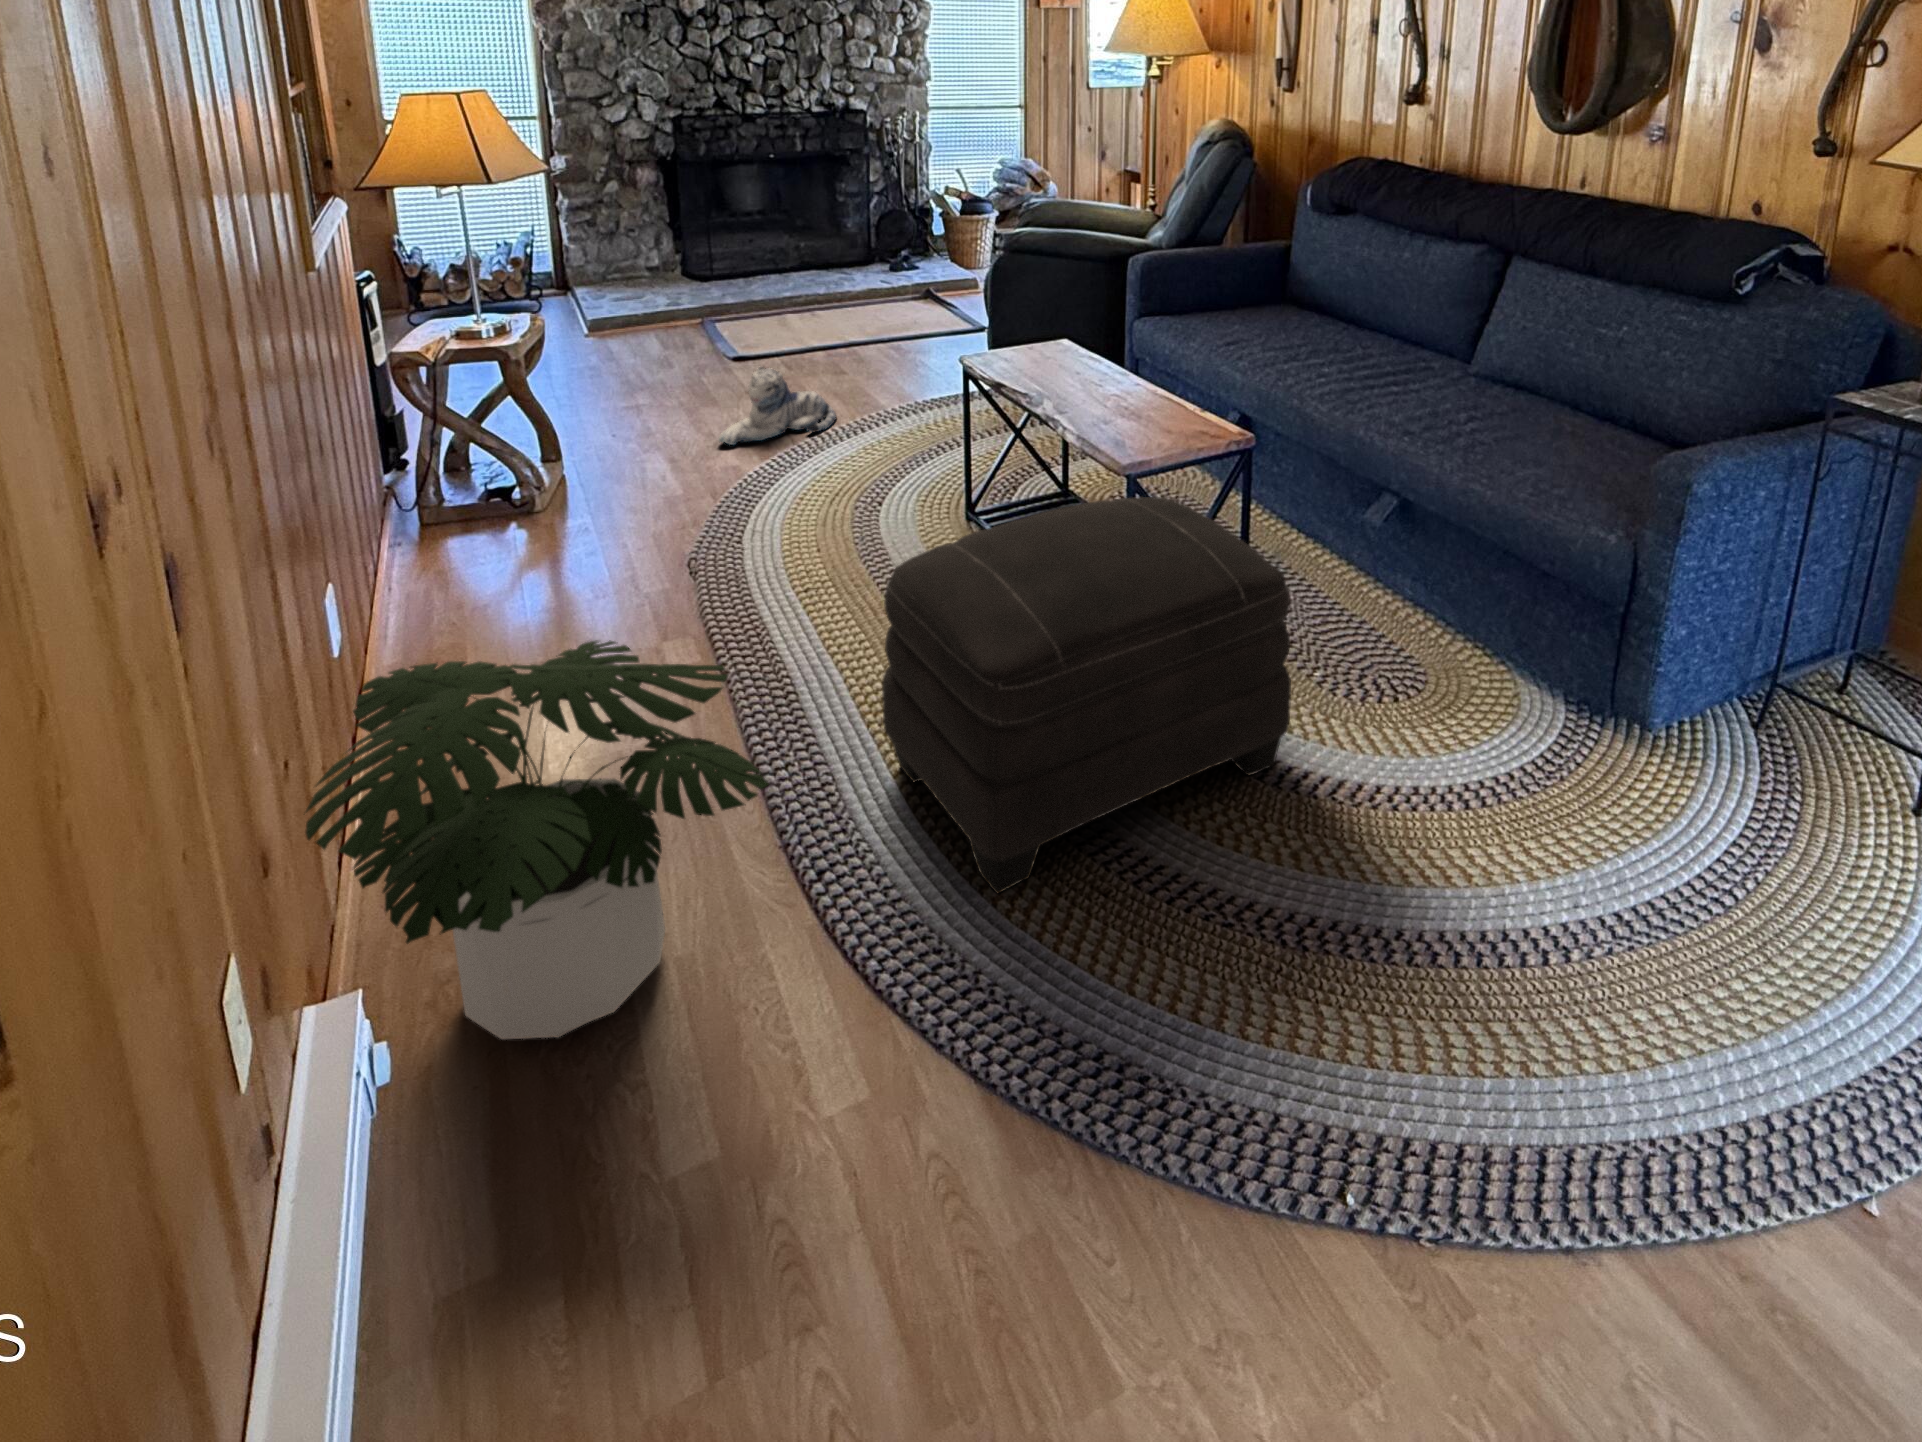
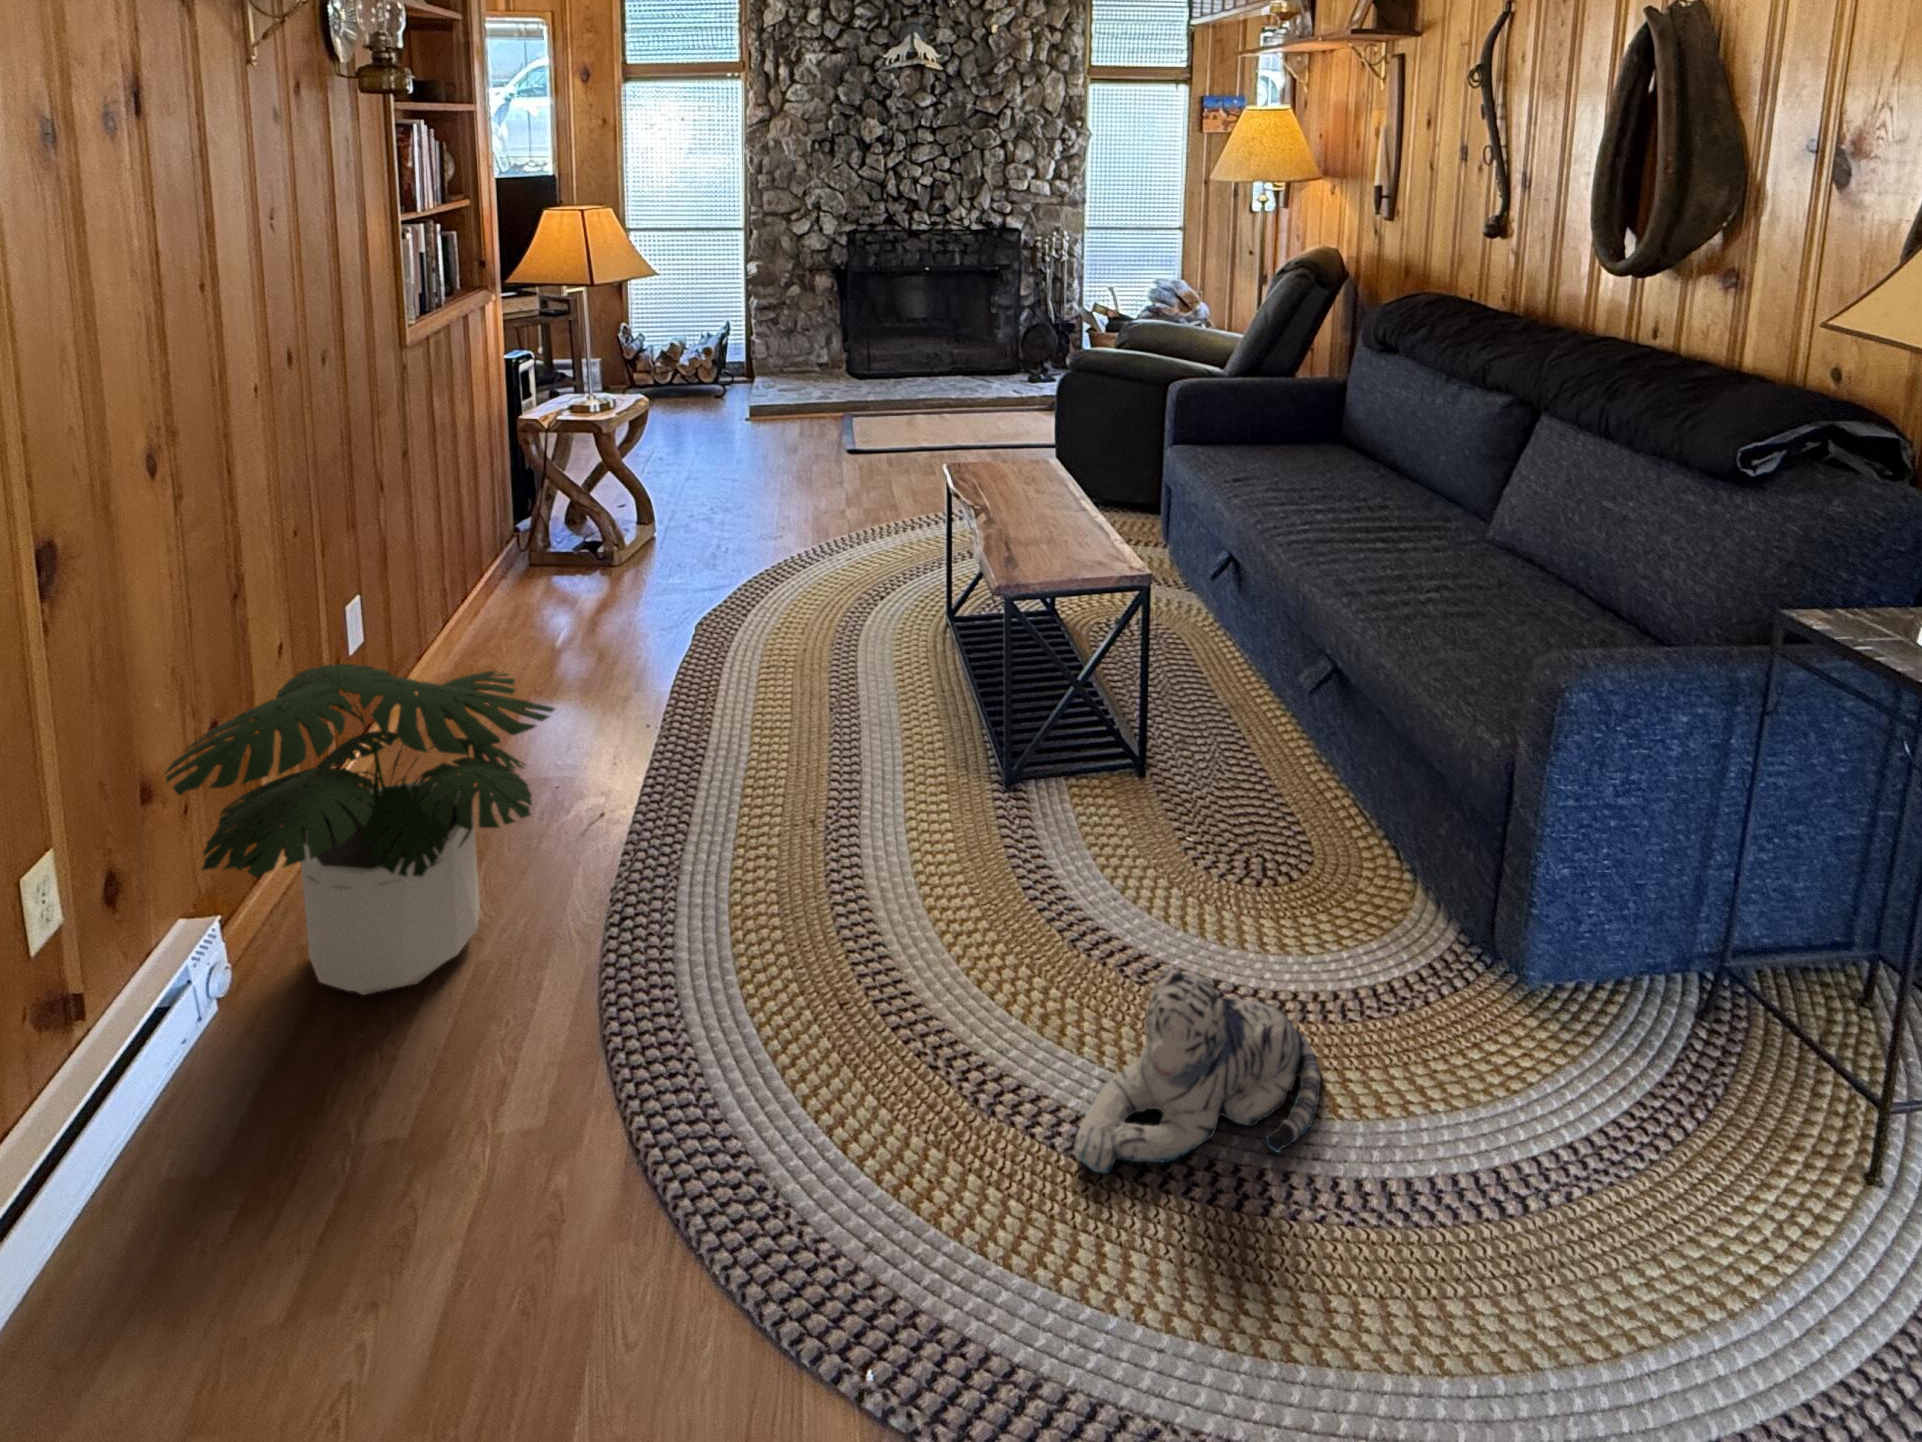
plush toy: present [719,367,836,445] -> present [1074,969,1321,1173]
ottoman: present [882,497,1291,893] -> none [724,617,1101,976]

